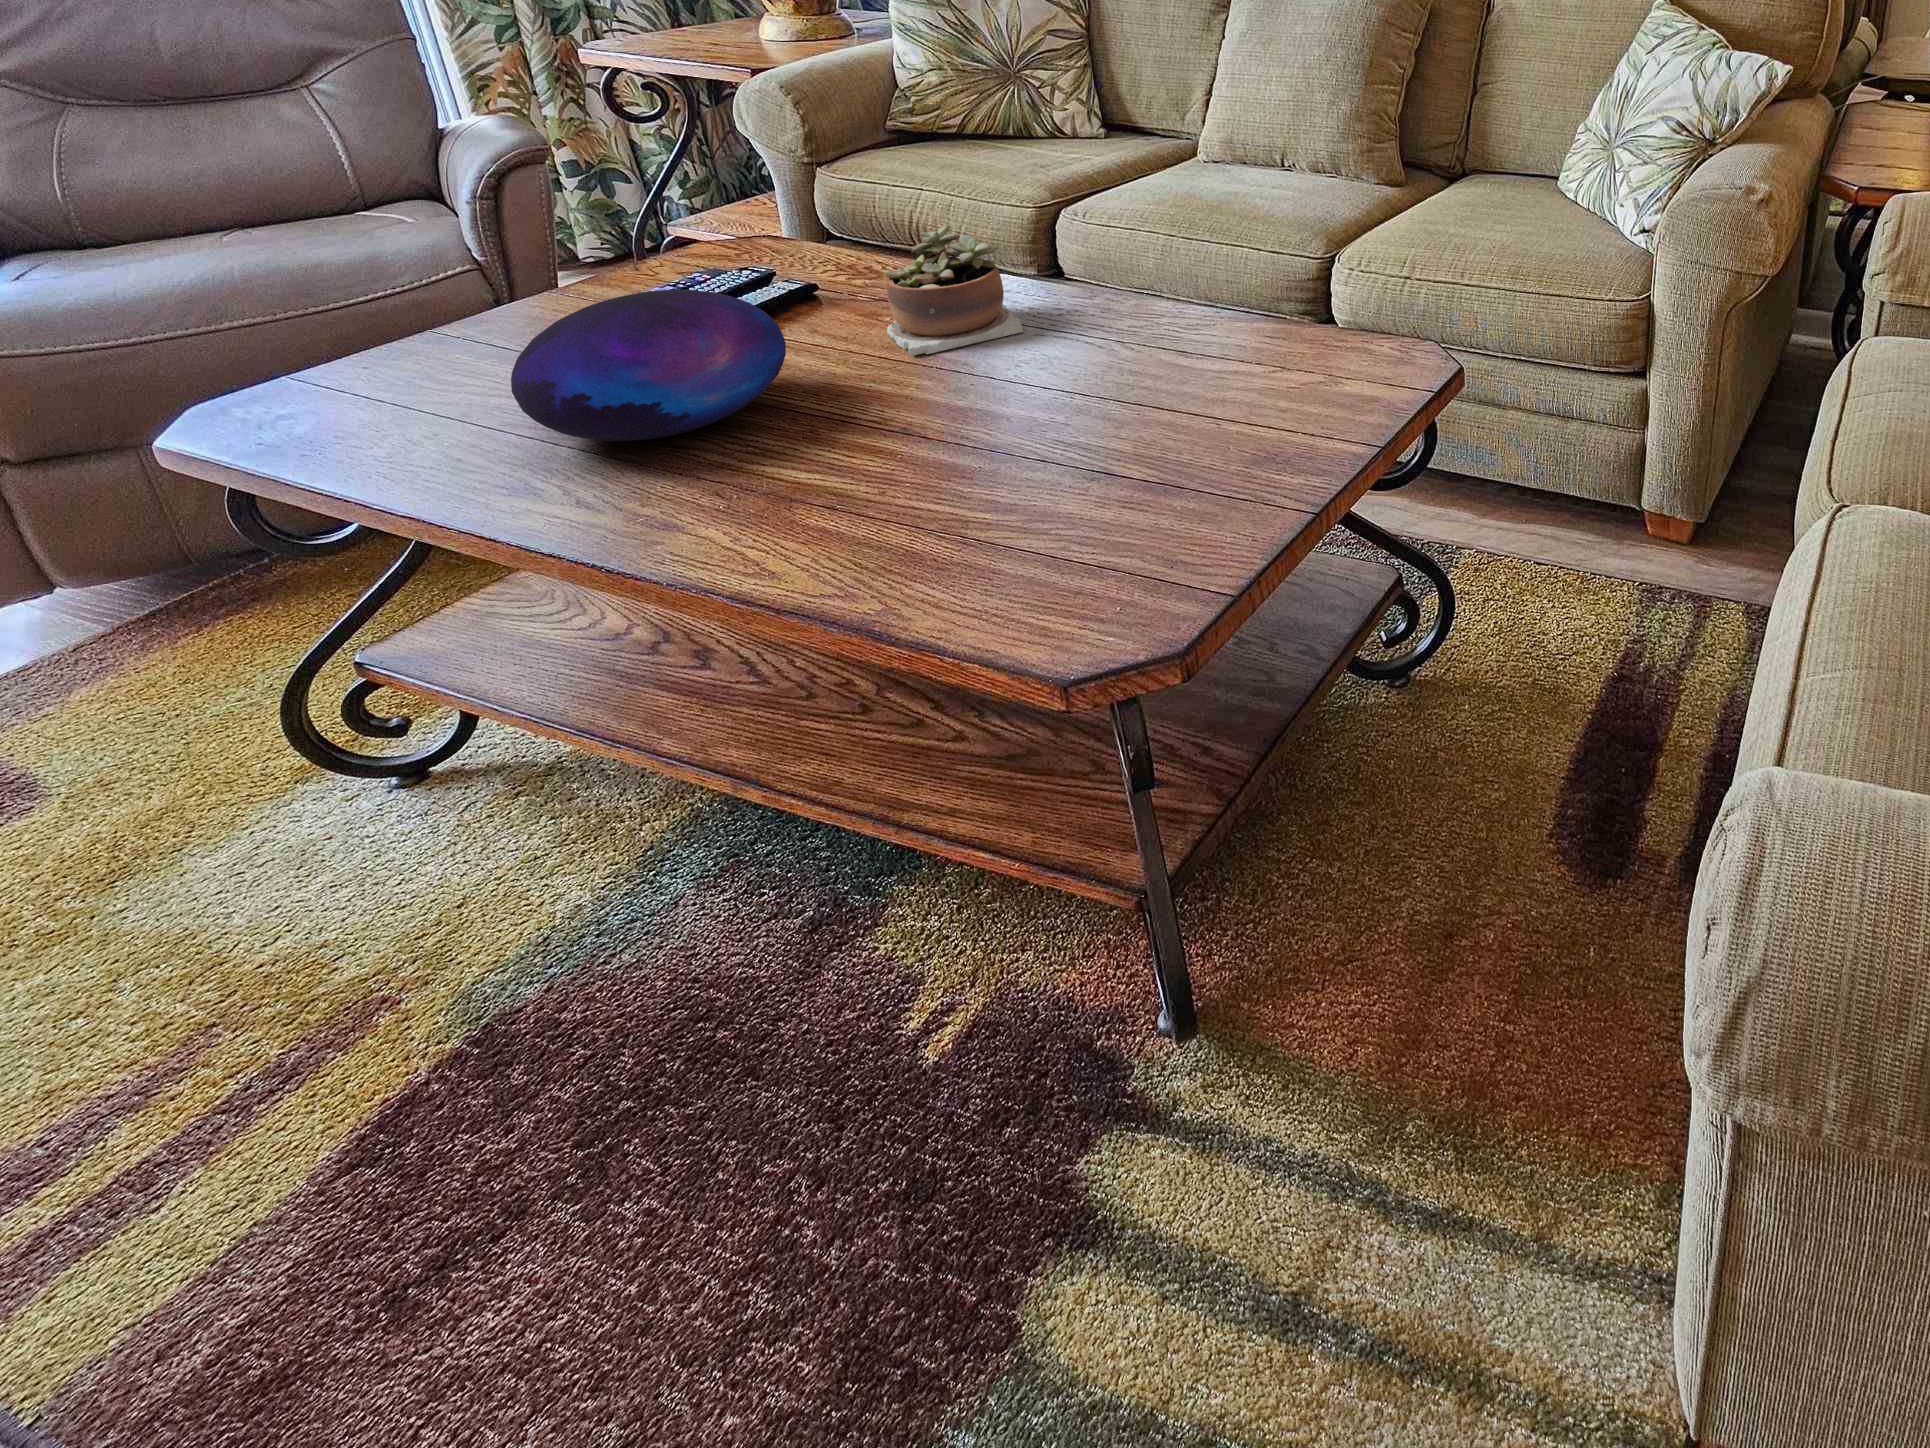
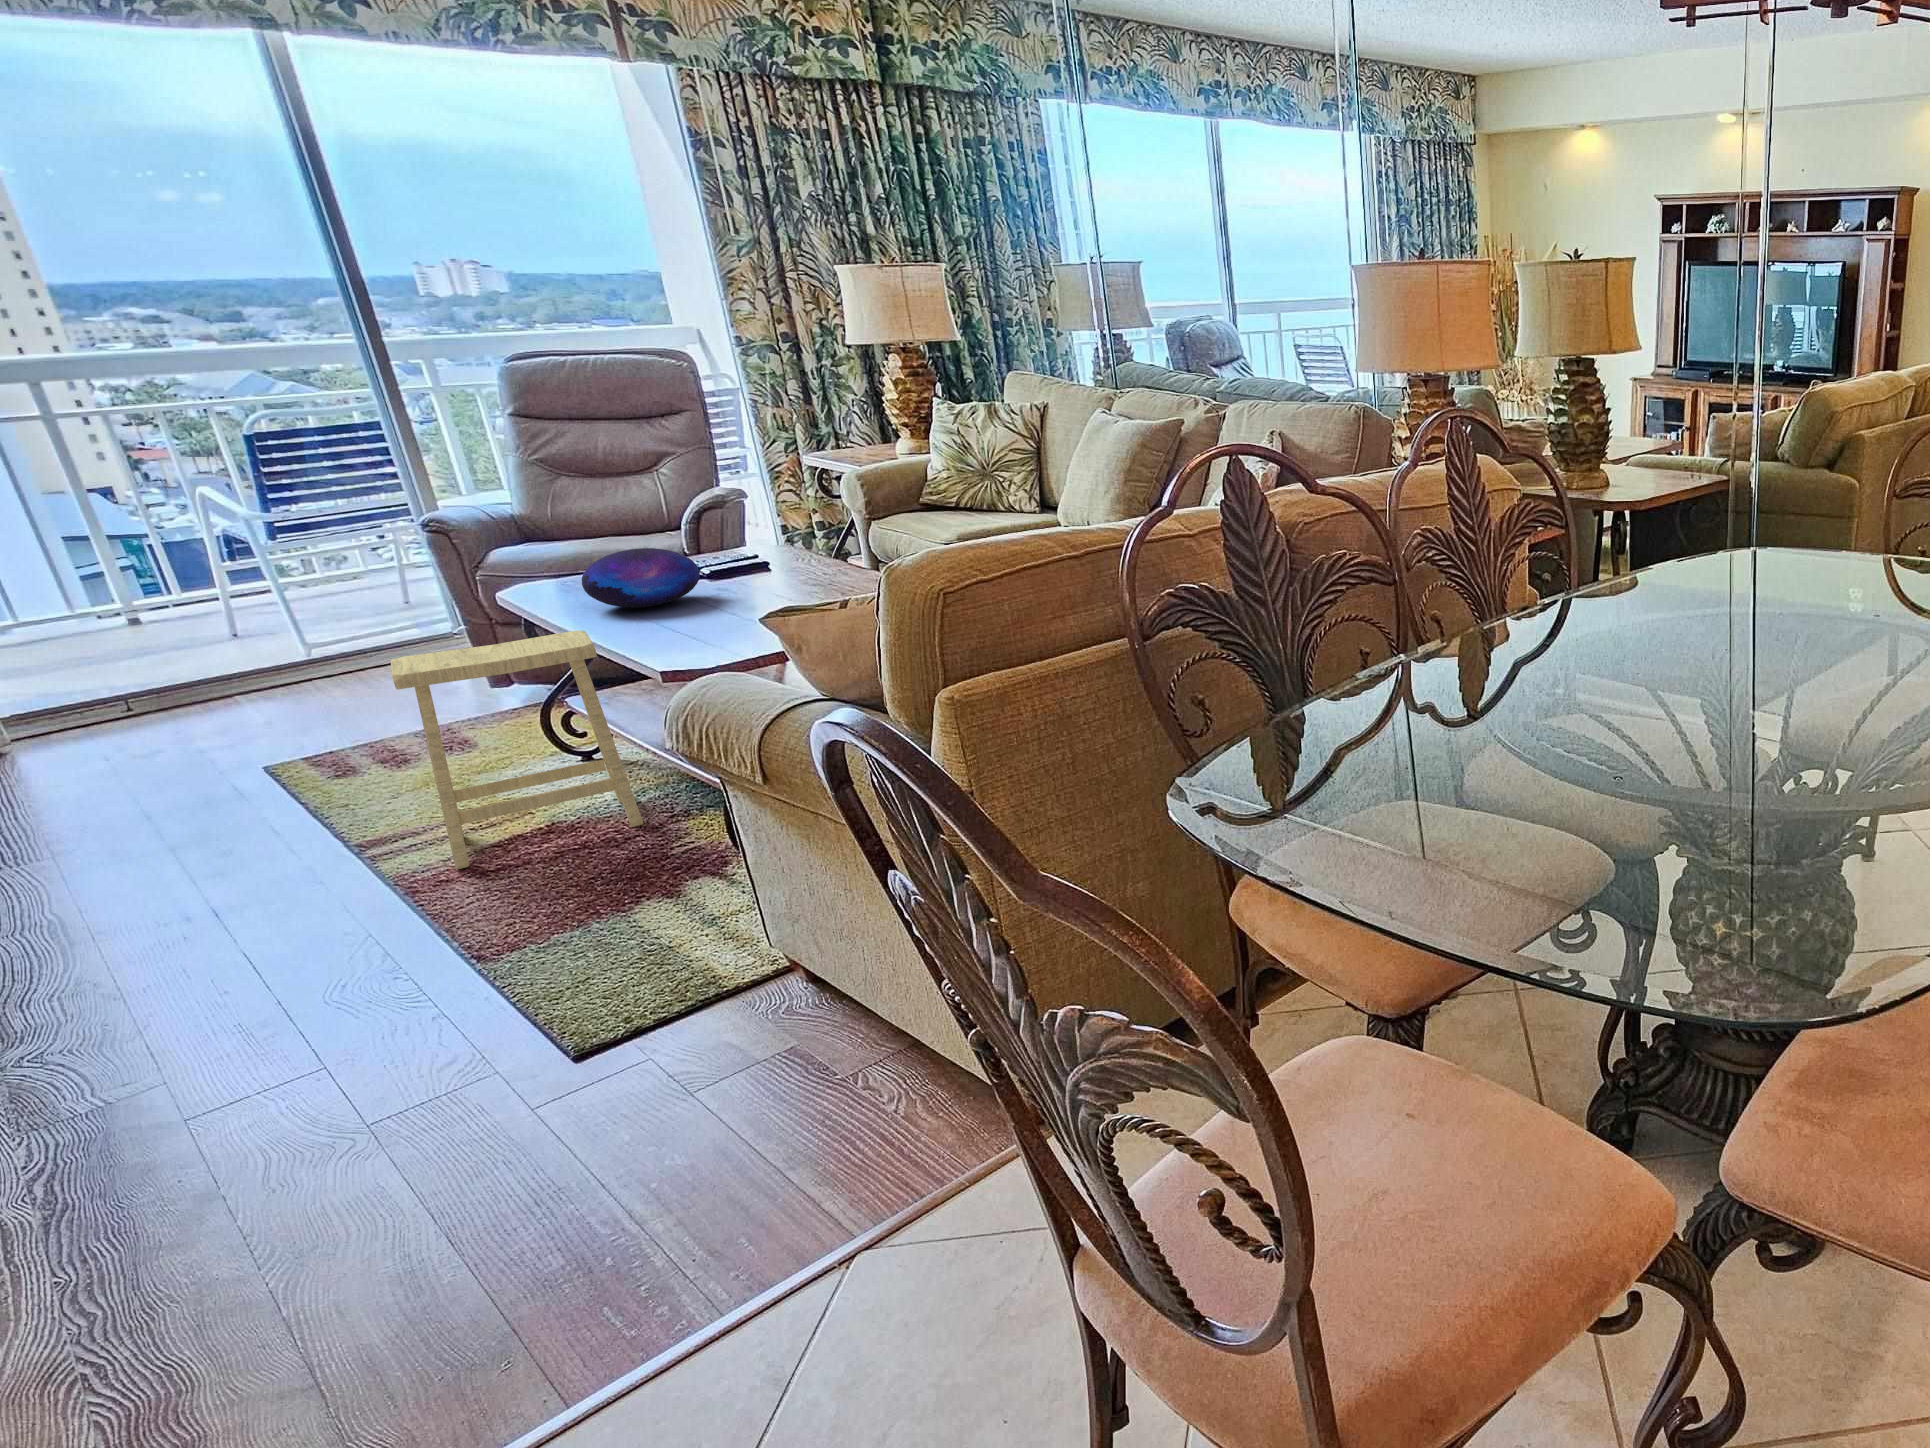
succulent plant: present [884,225,1024,356] -> none [766,536,836,593]
footstool: none [72,526,810,1277] -> present [391,631,643,869]

